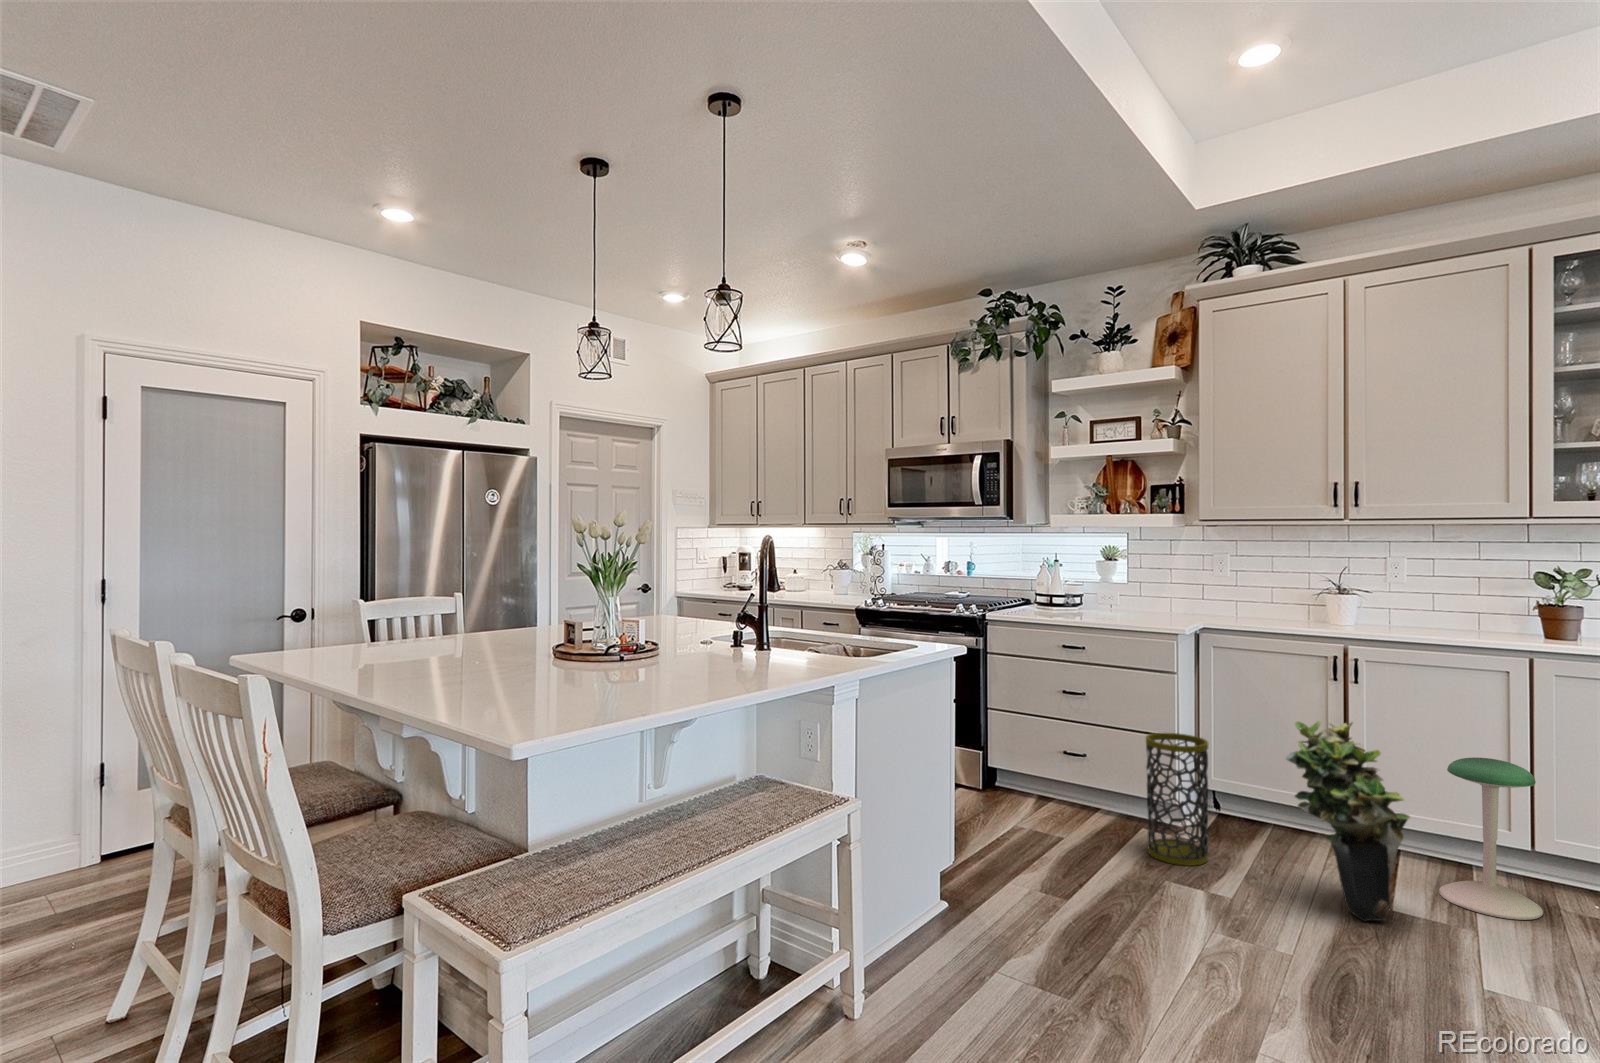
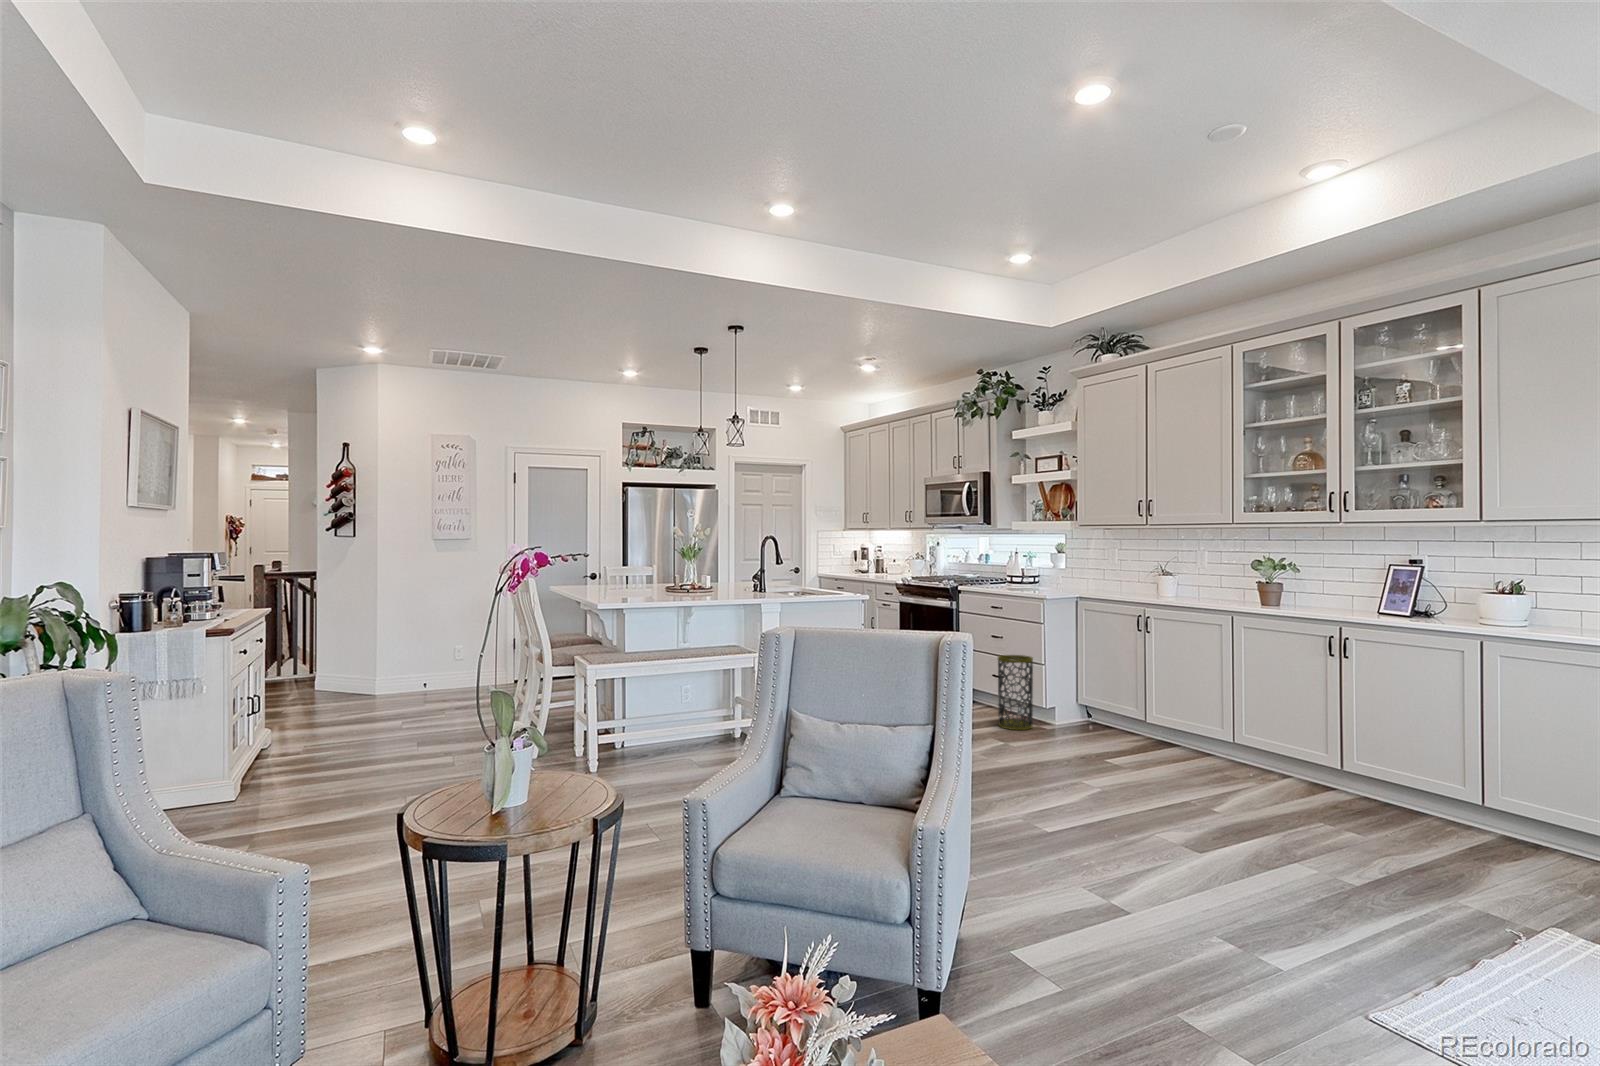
potted plant: present [1286,720,1410,921] -> none [1040,644,1100,753]
stool: present [1439,758,1543,920] -> none [1138,670,1191,762]

